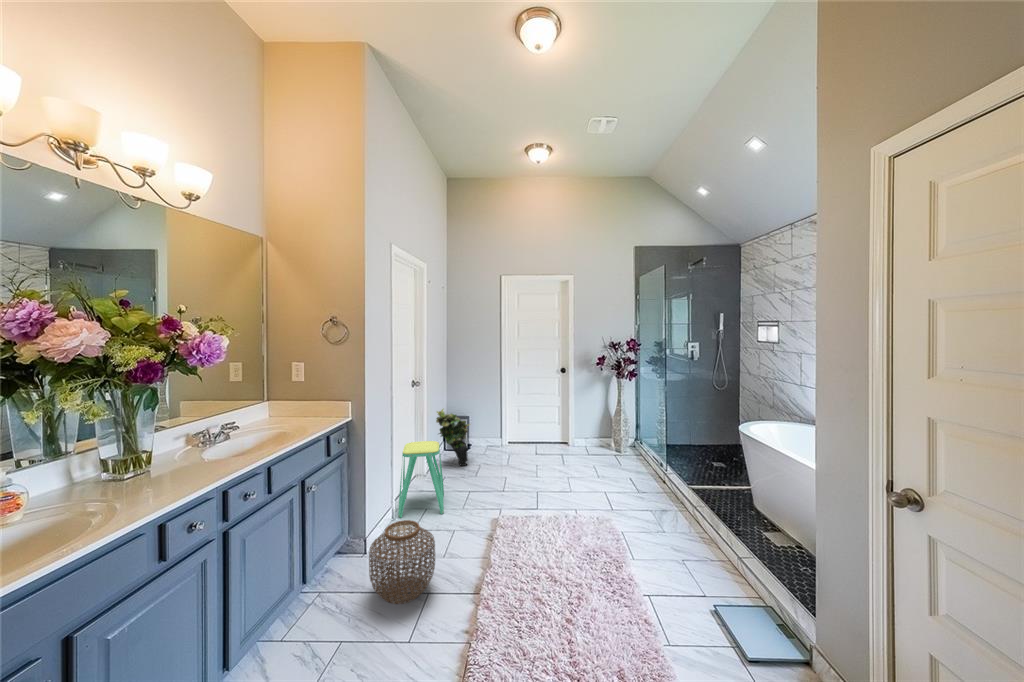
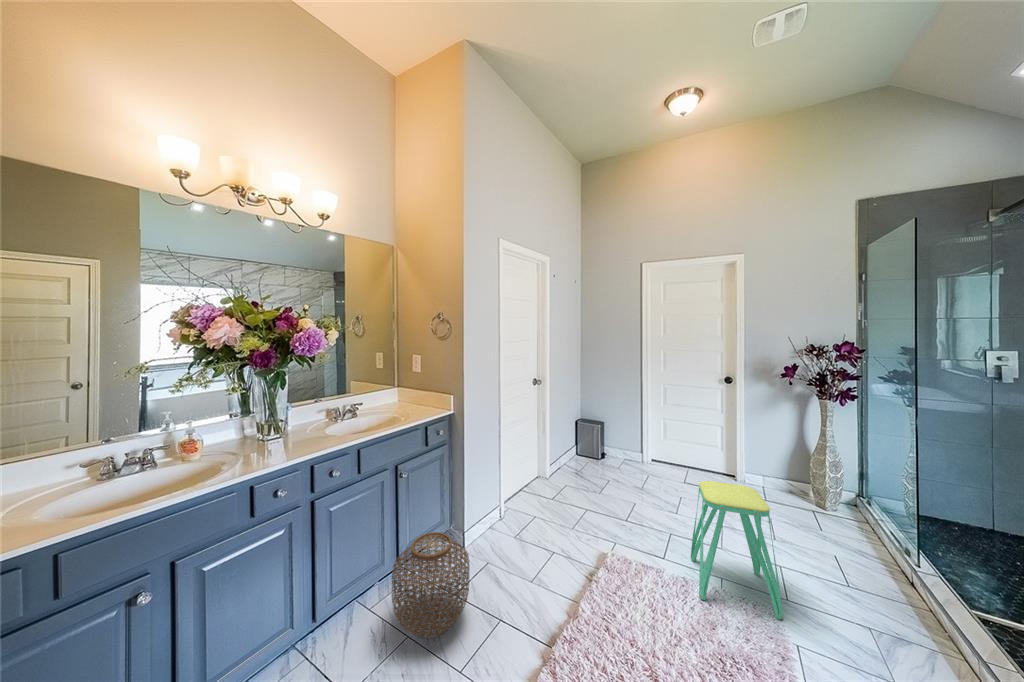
potted plant: present [436,409,470,466] -> none [558,410,597,477]
stool: present [398,441,444,518] -> present [691,481,783,619]

